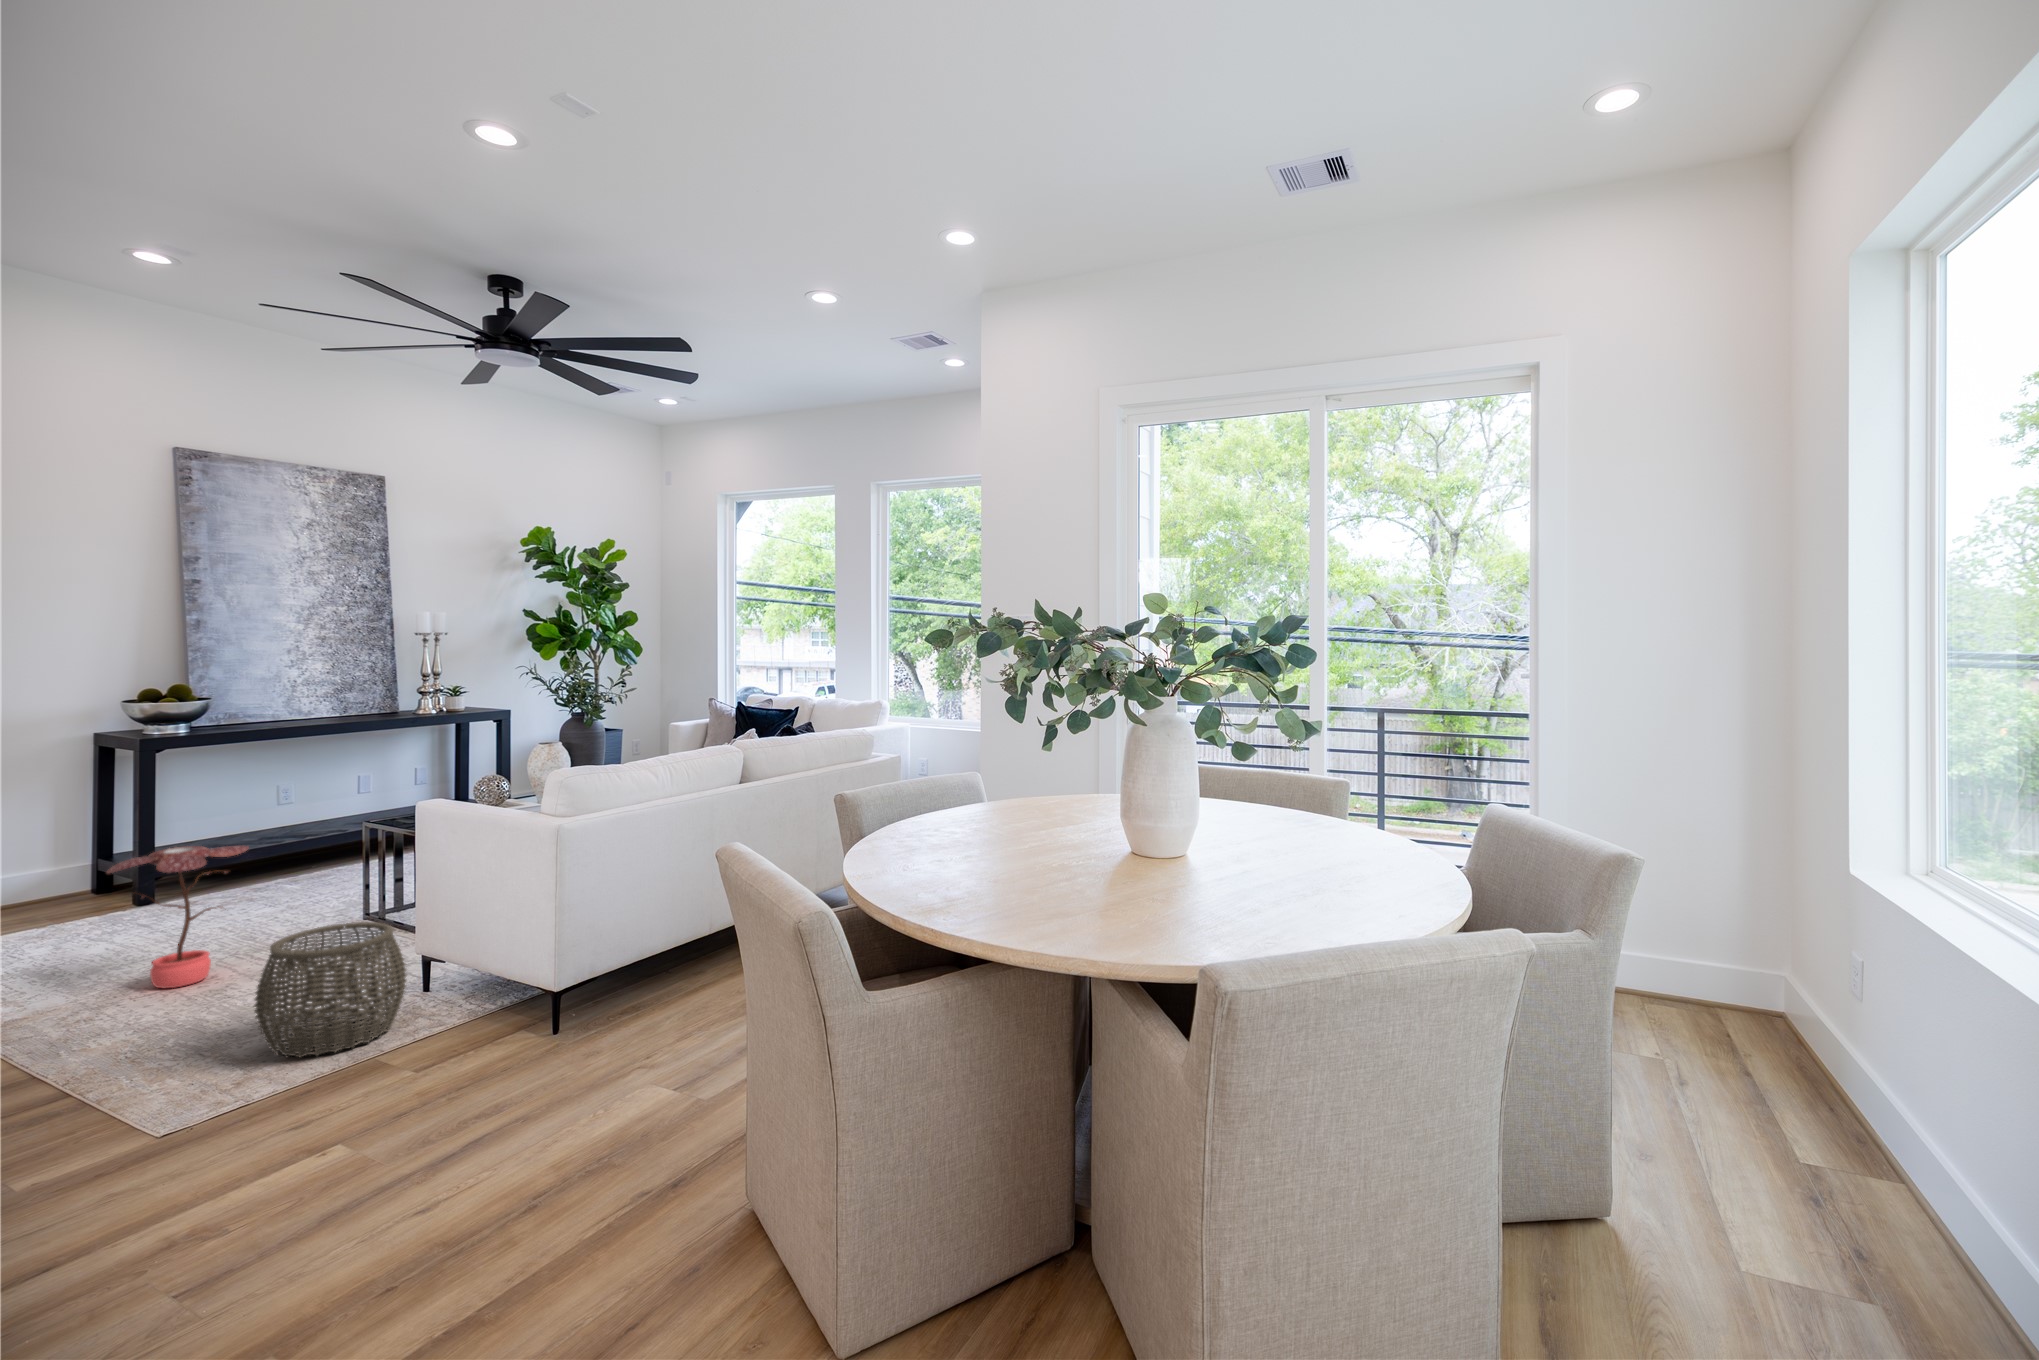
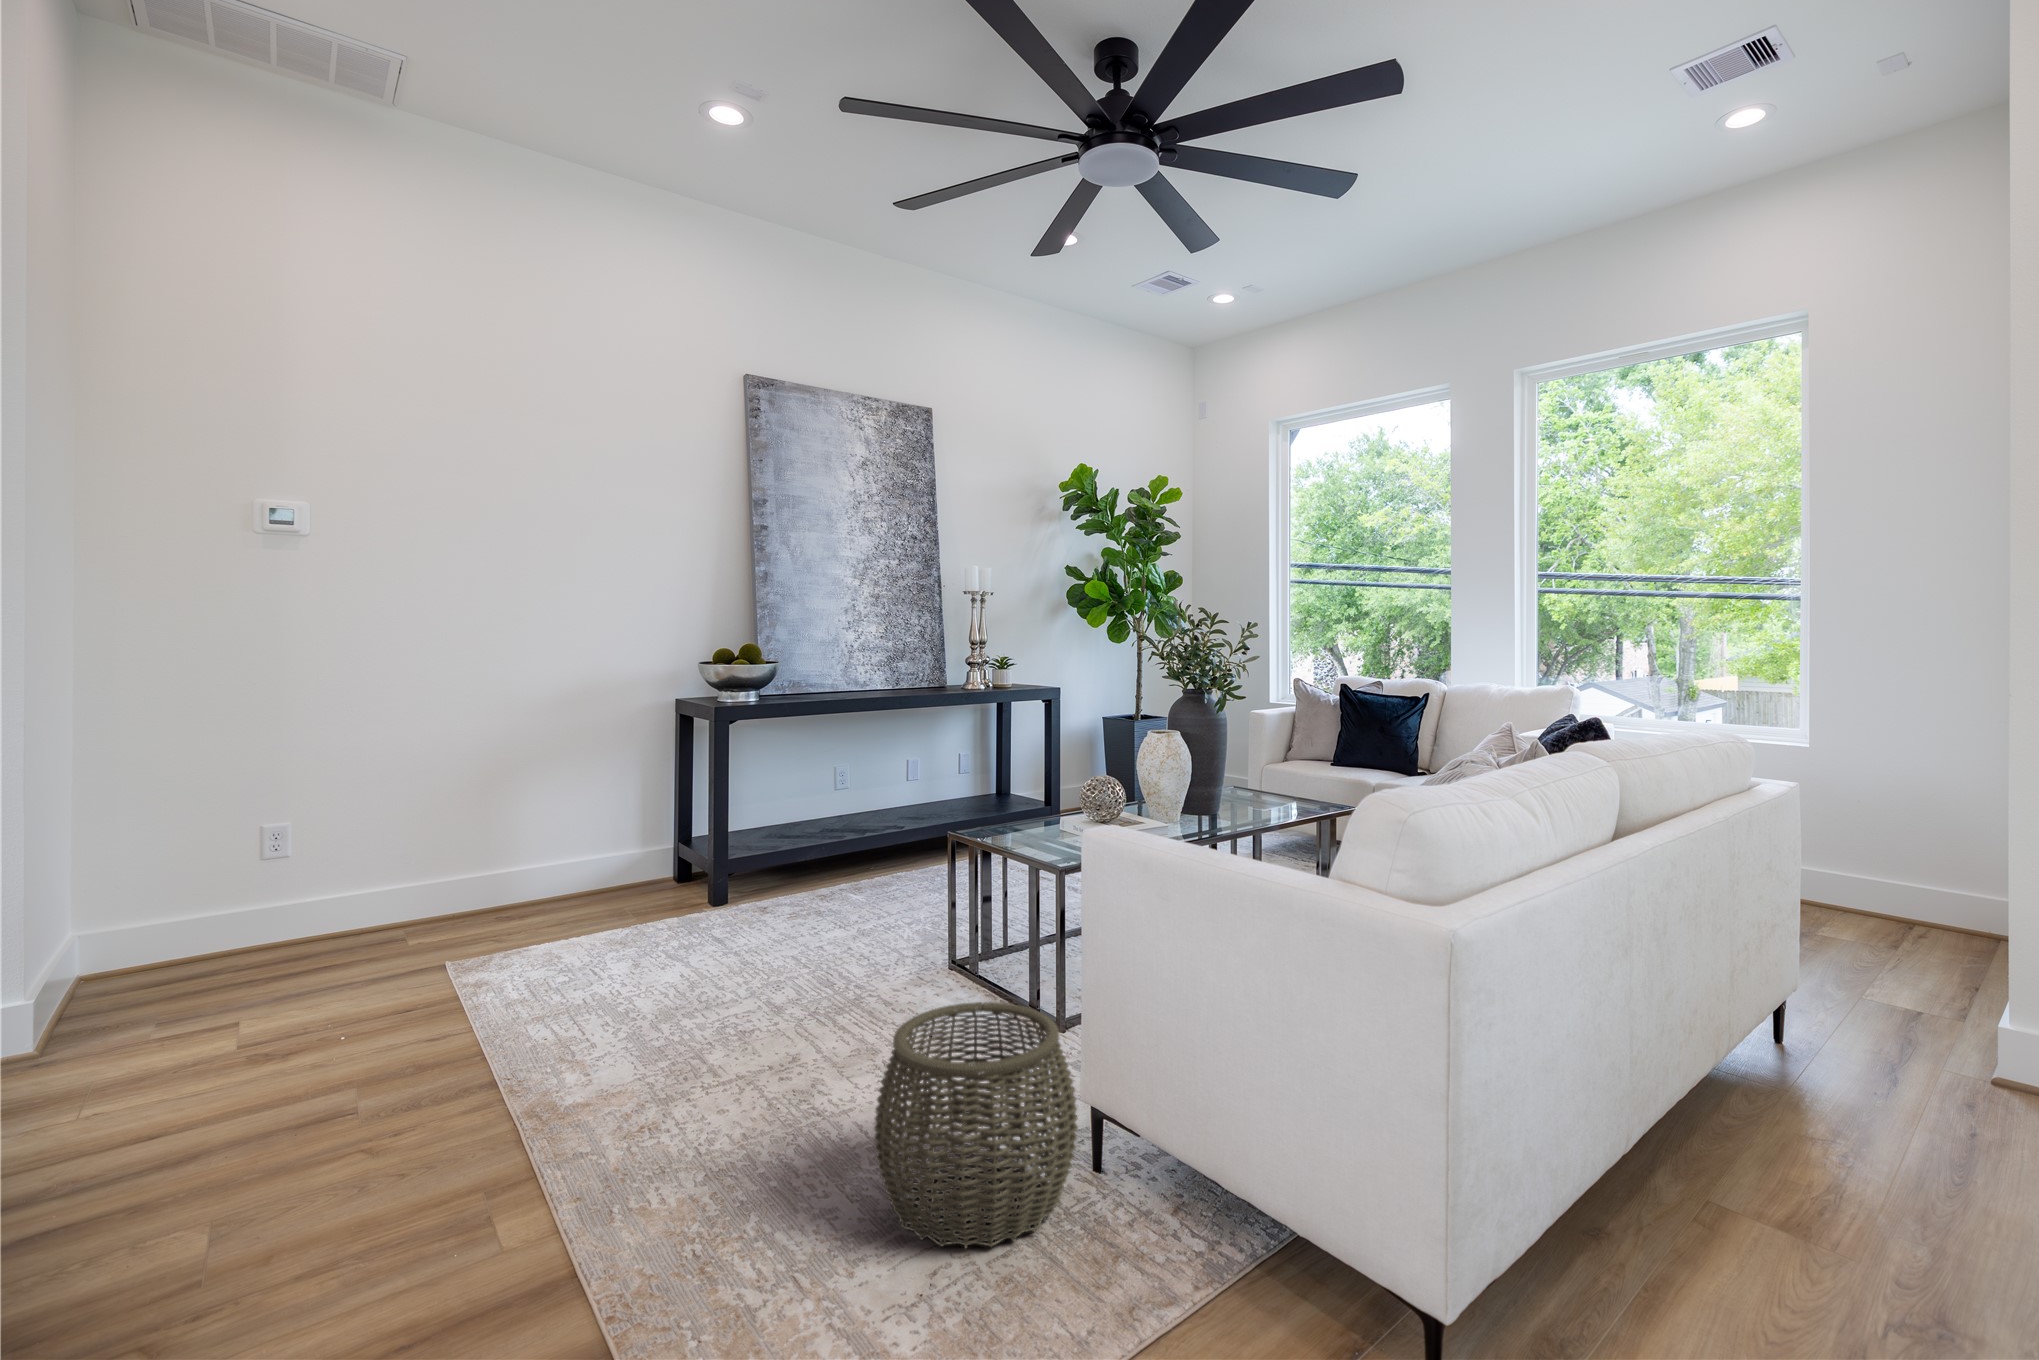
potted plant: present [107,845,249,988] -> none [688,845,836,1041]

